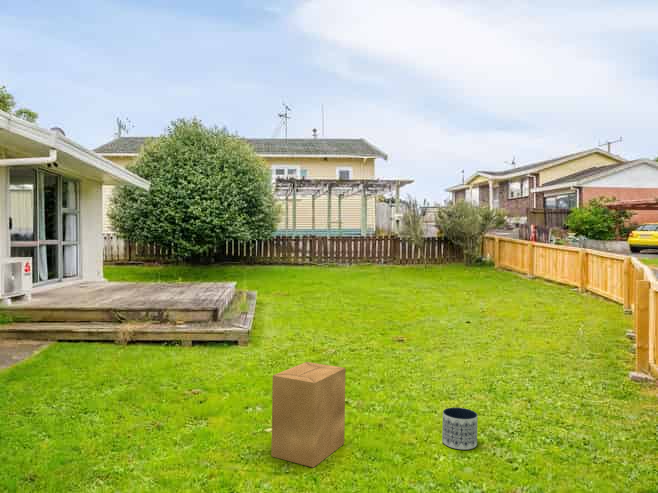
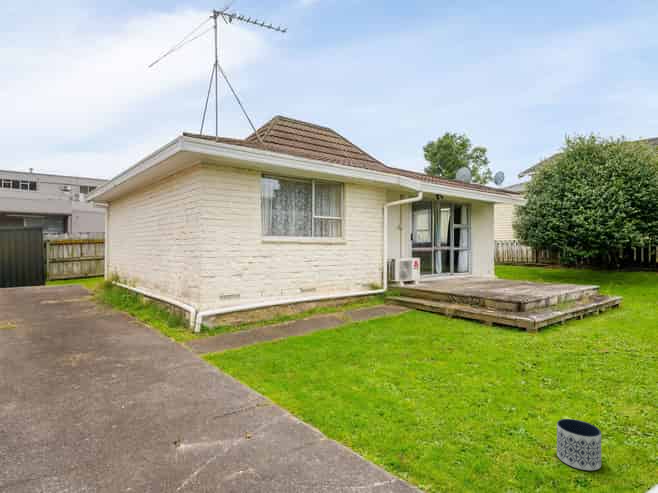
cardboard box: present [271,362,346,468] -> none [407,339,468,414]

